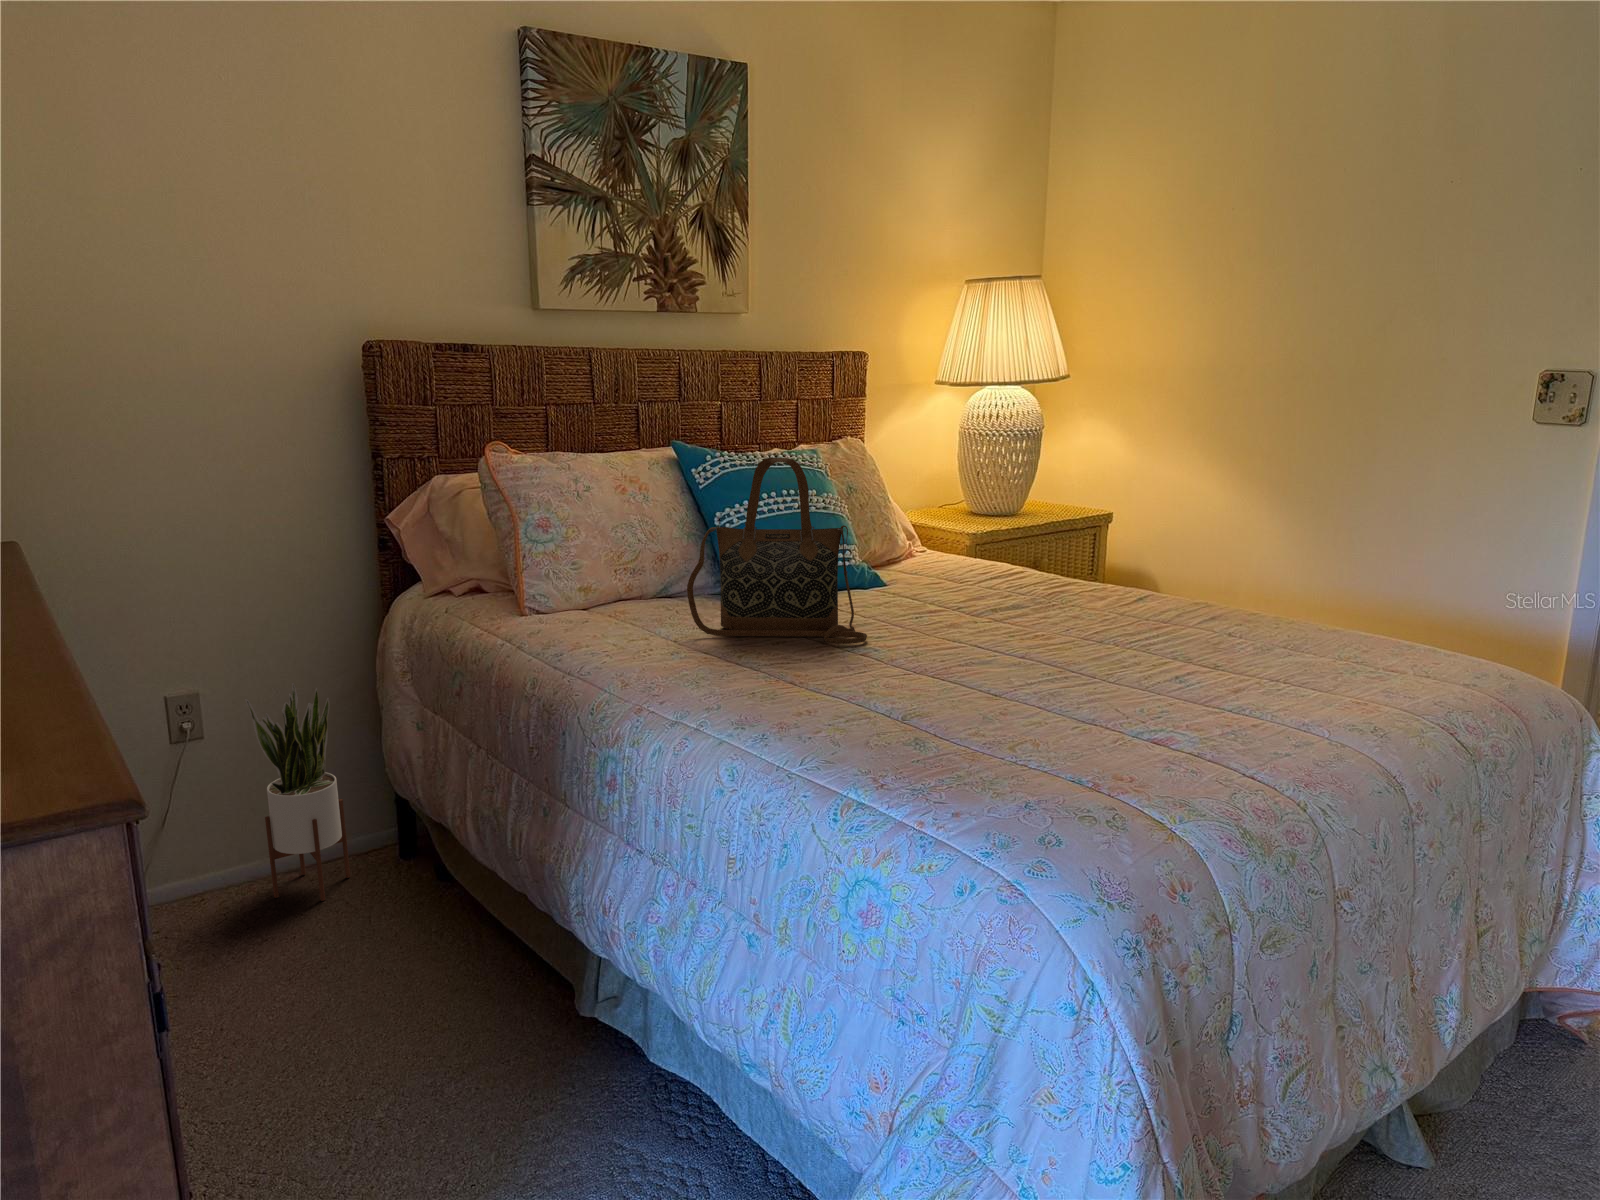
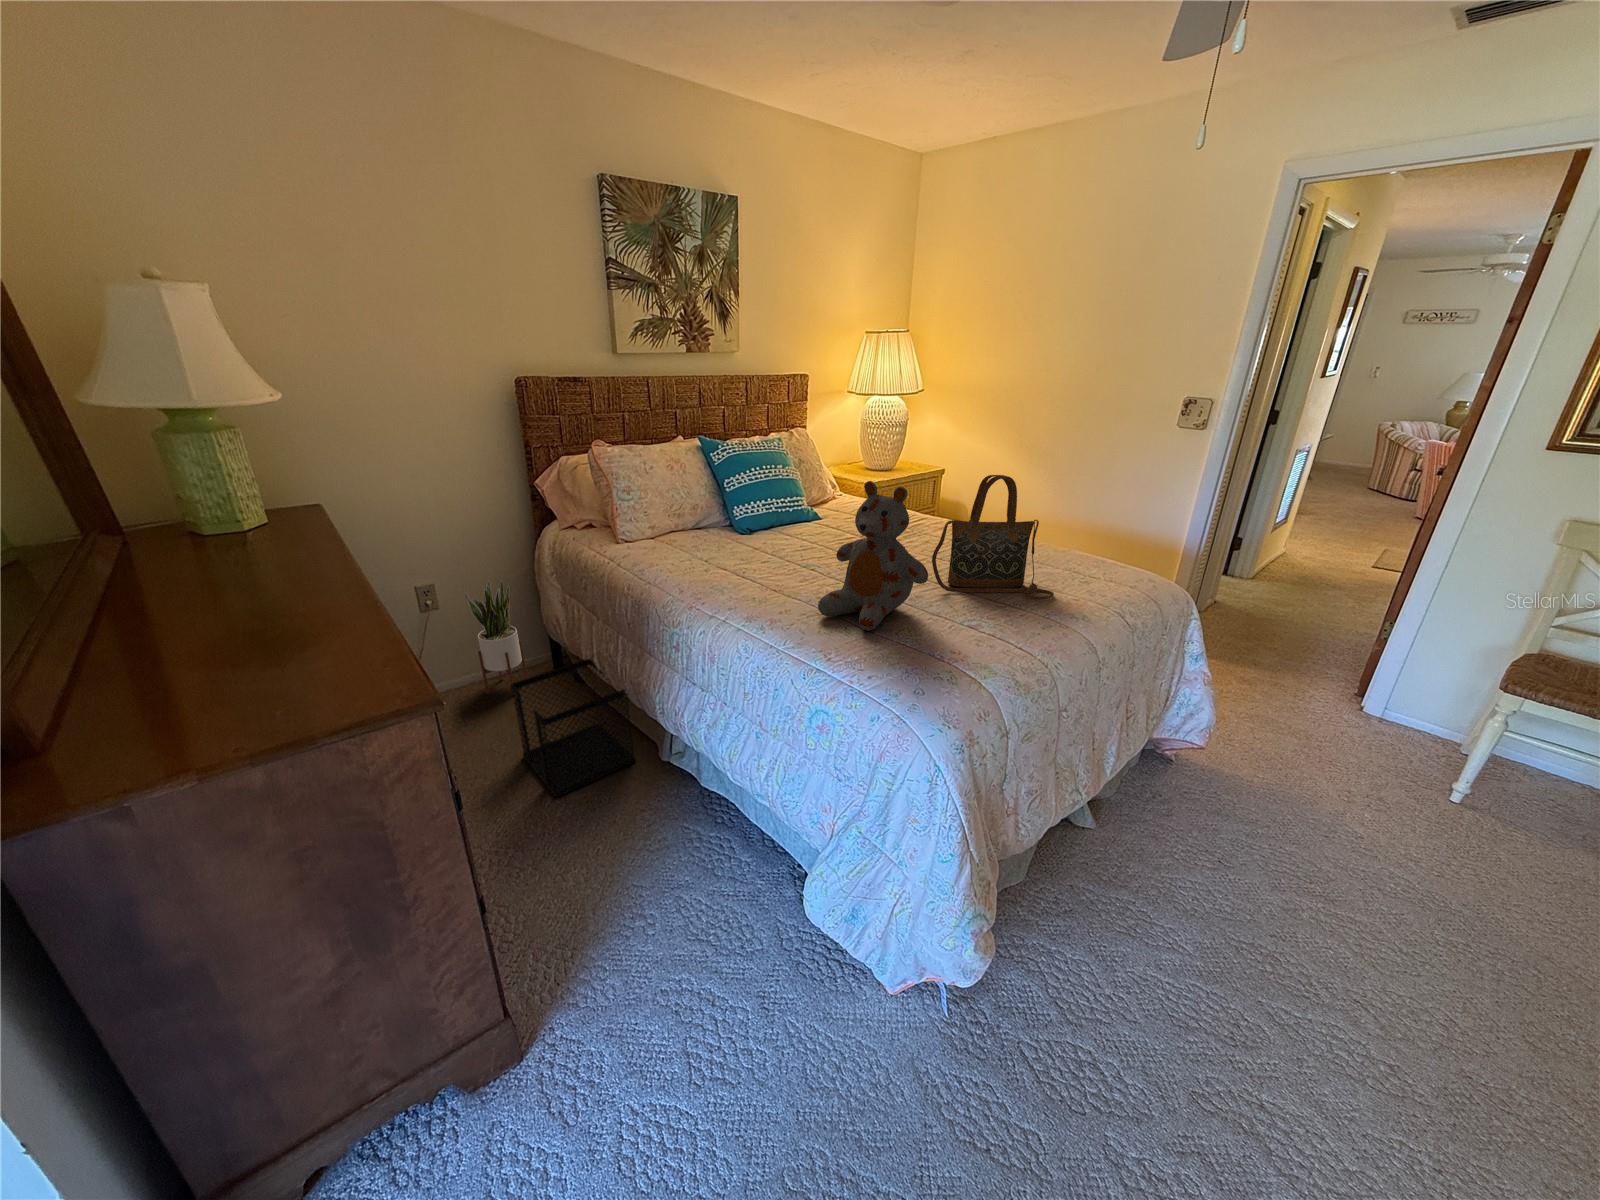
handbag: present [687,458,867,644] -> present [932,475,1054,599]
stuffed bear: none [868,478,1071,745] -> present [818,481,928,631]
wastebasket: none [312,825,532,1083] -> present [510,659,636,797]

